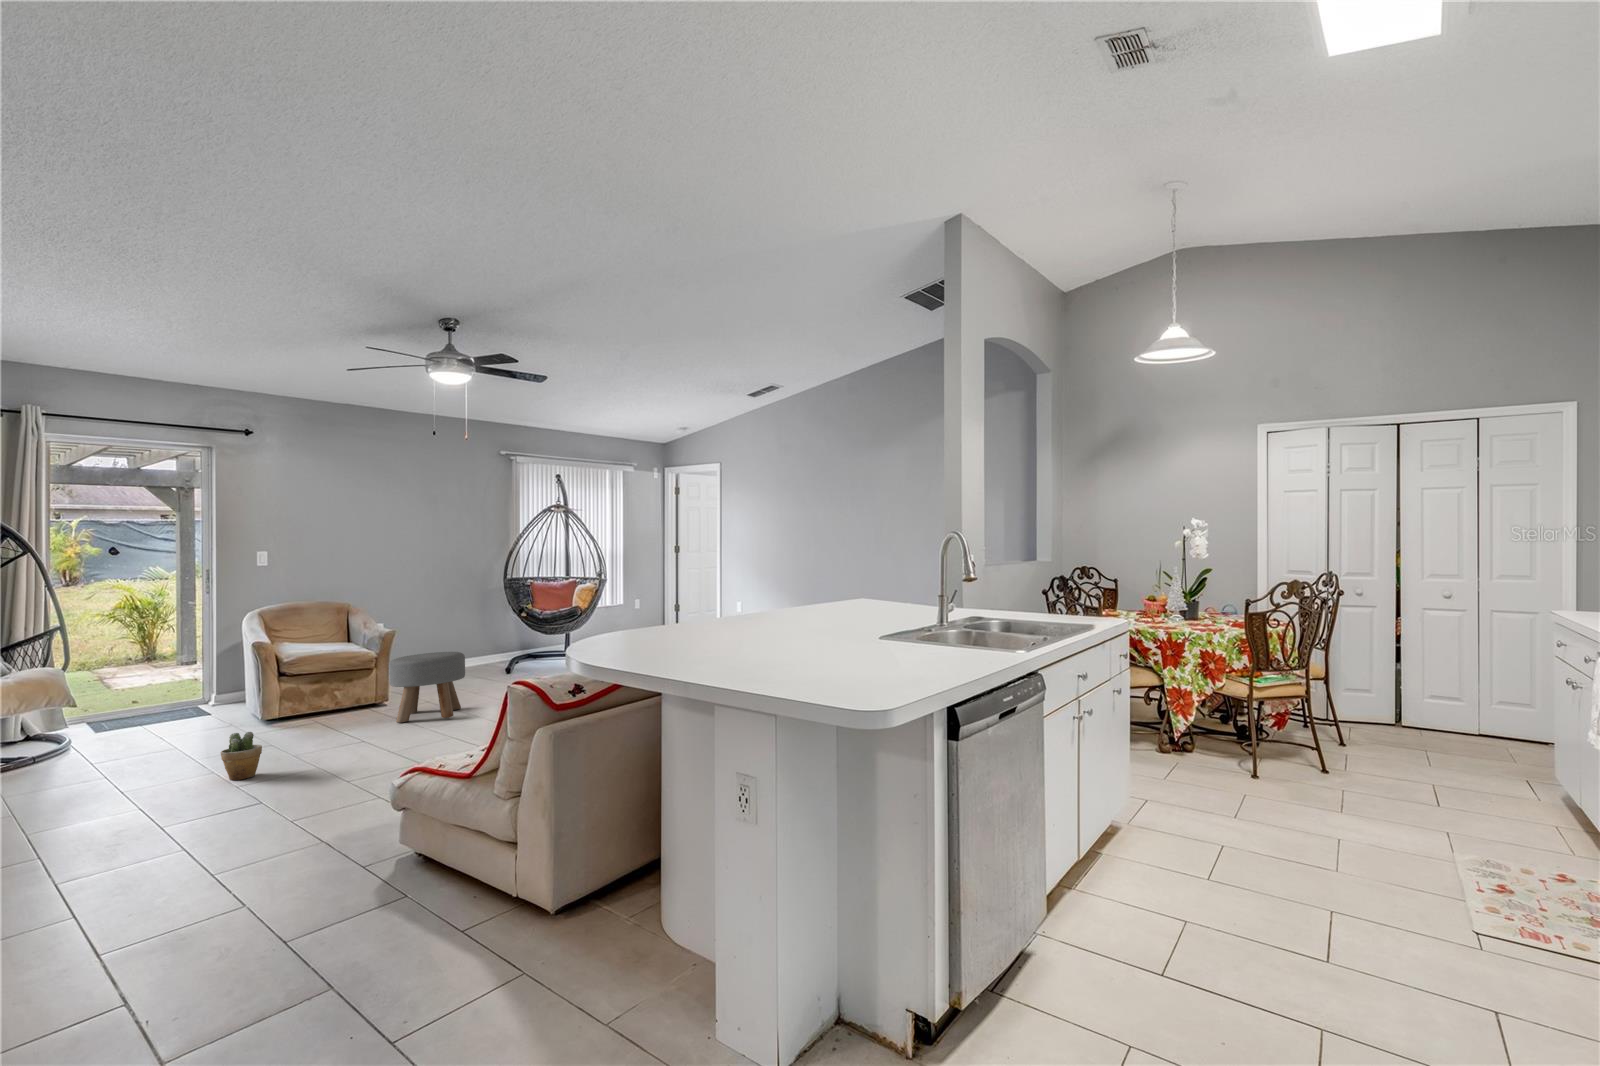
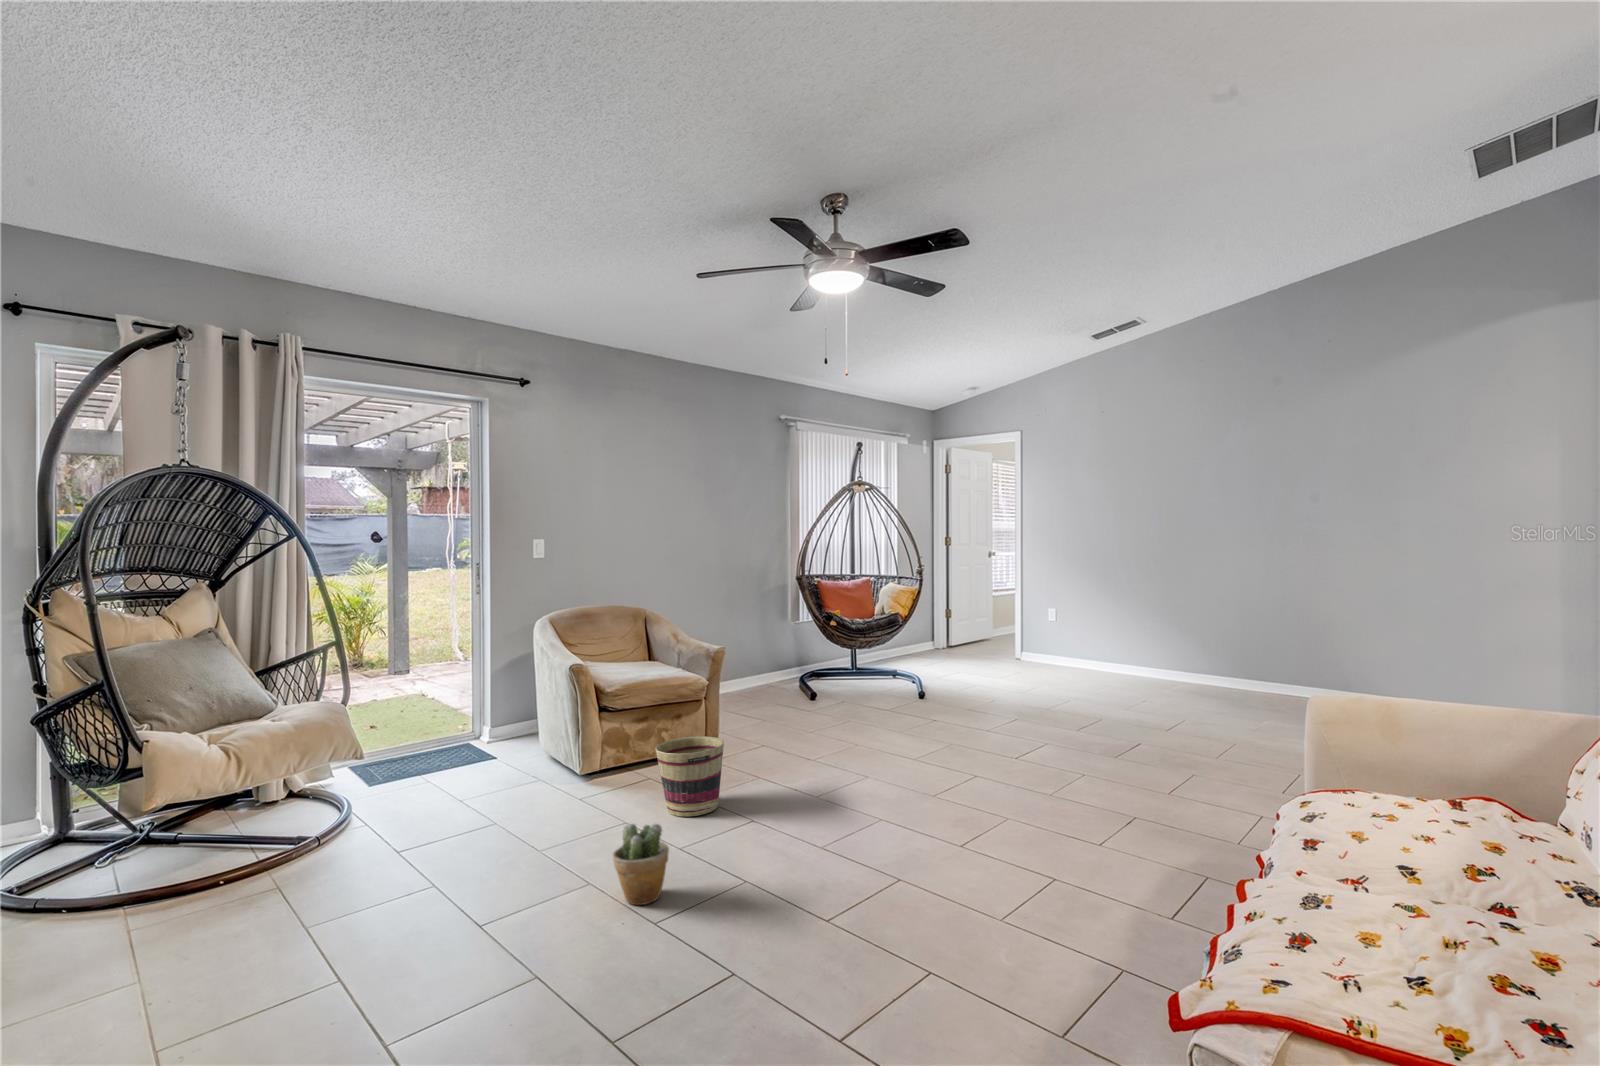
ottoman: present [389,652,465,723] -> none [744,677,841,782]
basket: none [298,690,352,741] -> present [656,736,724,817]

